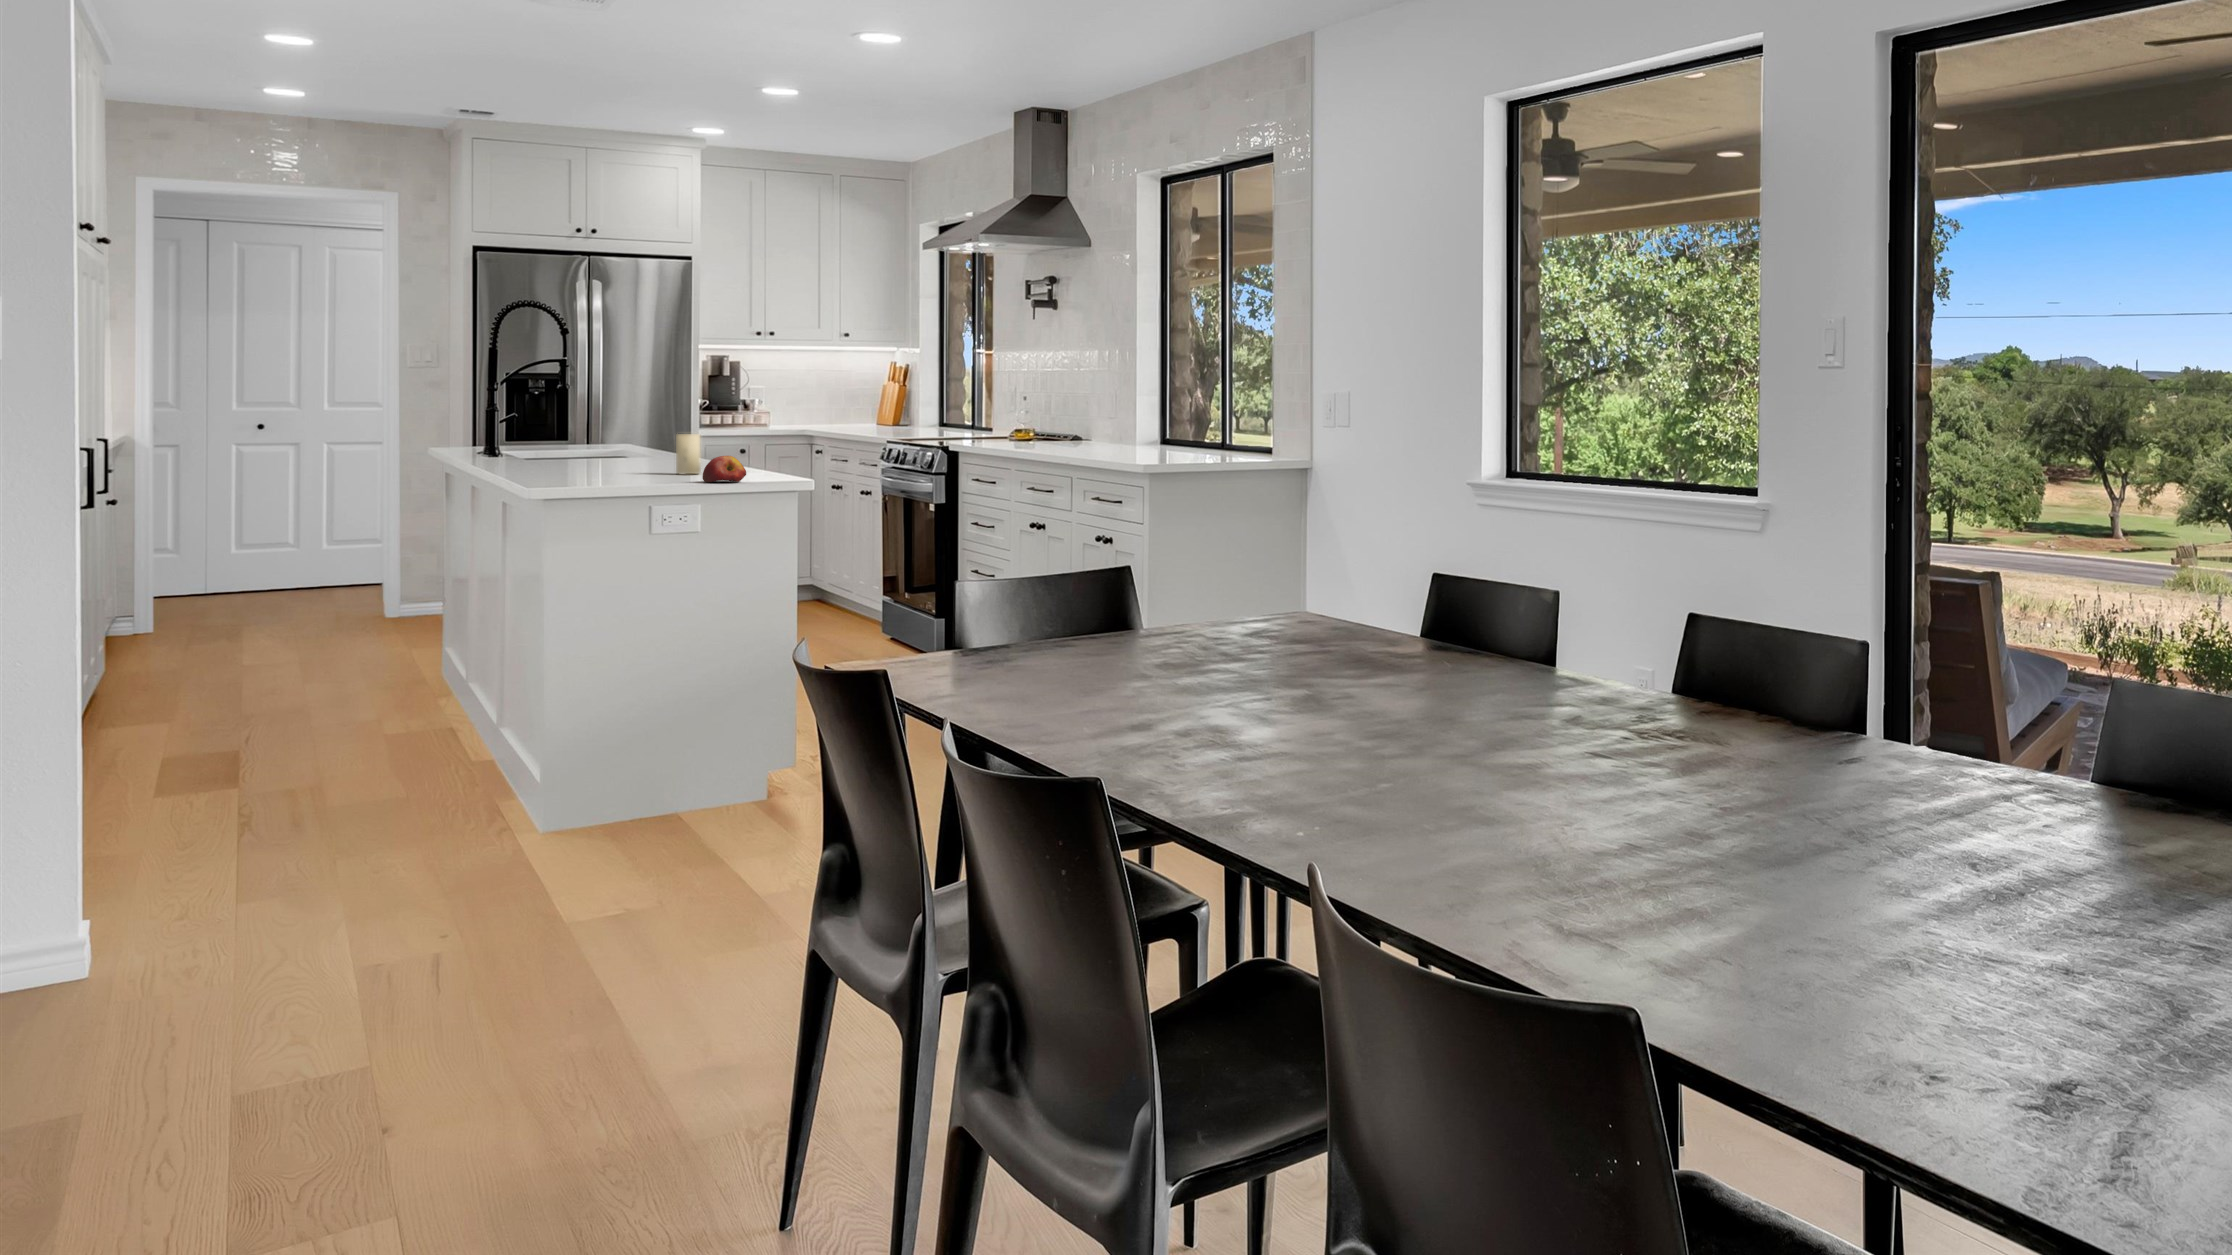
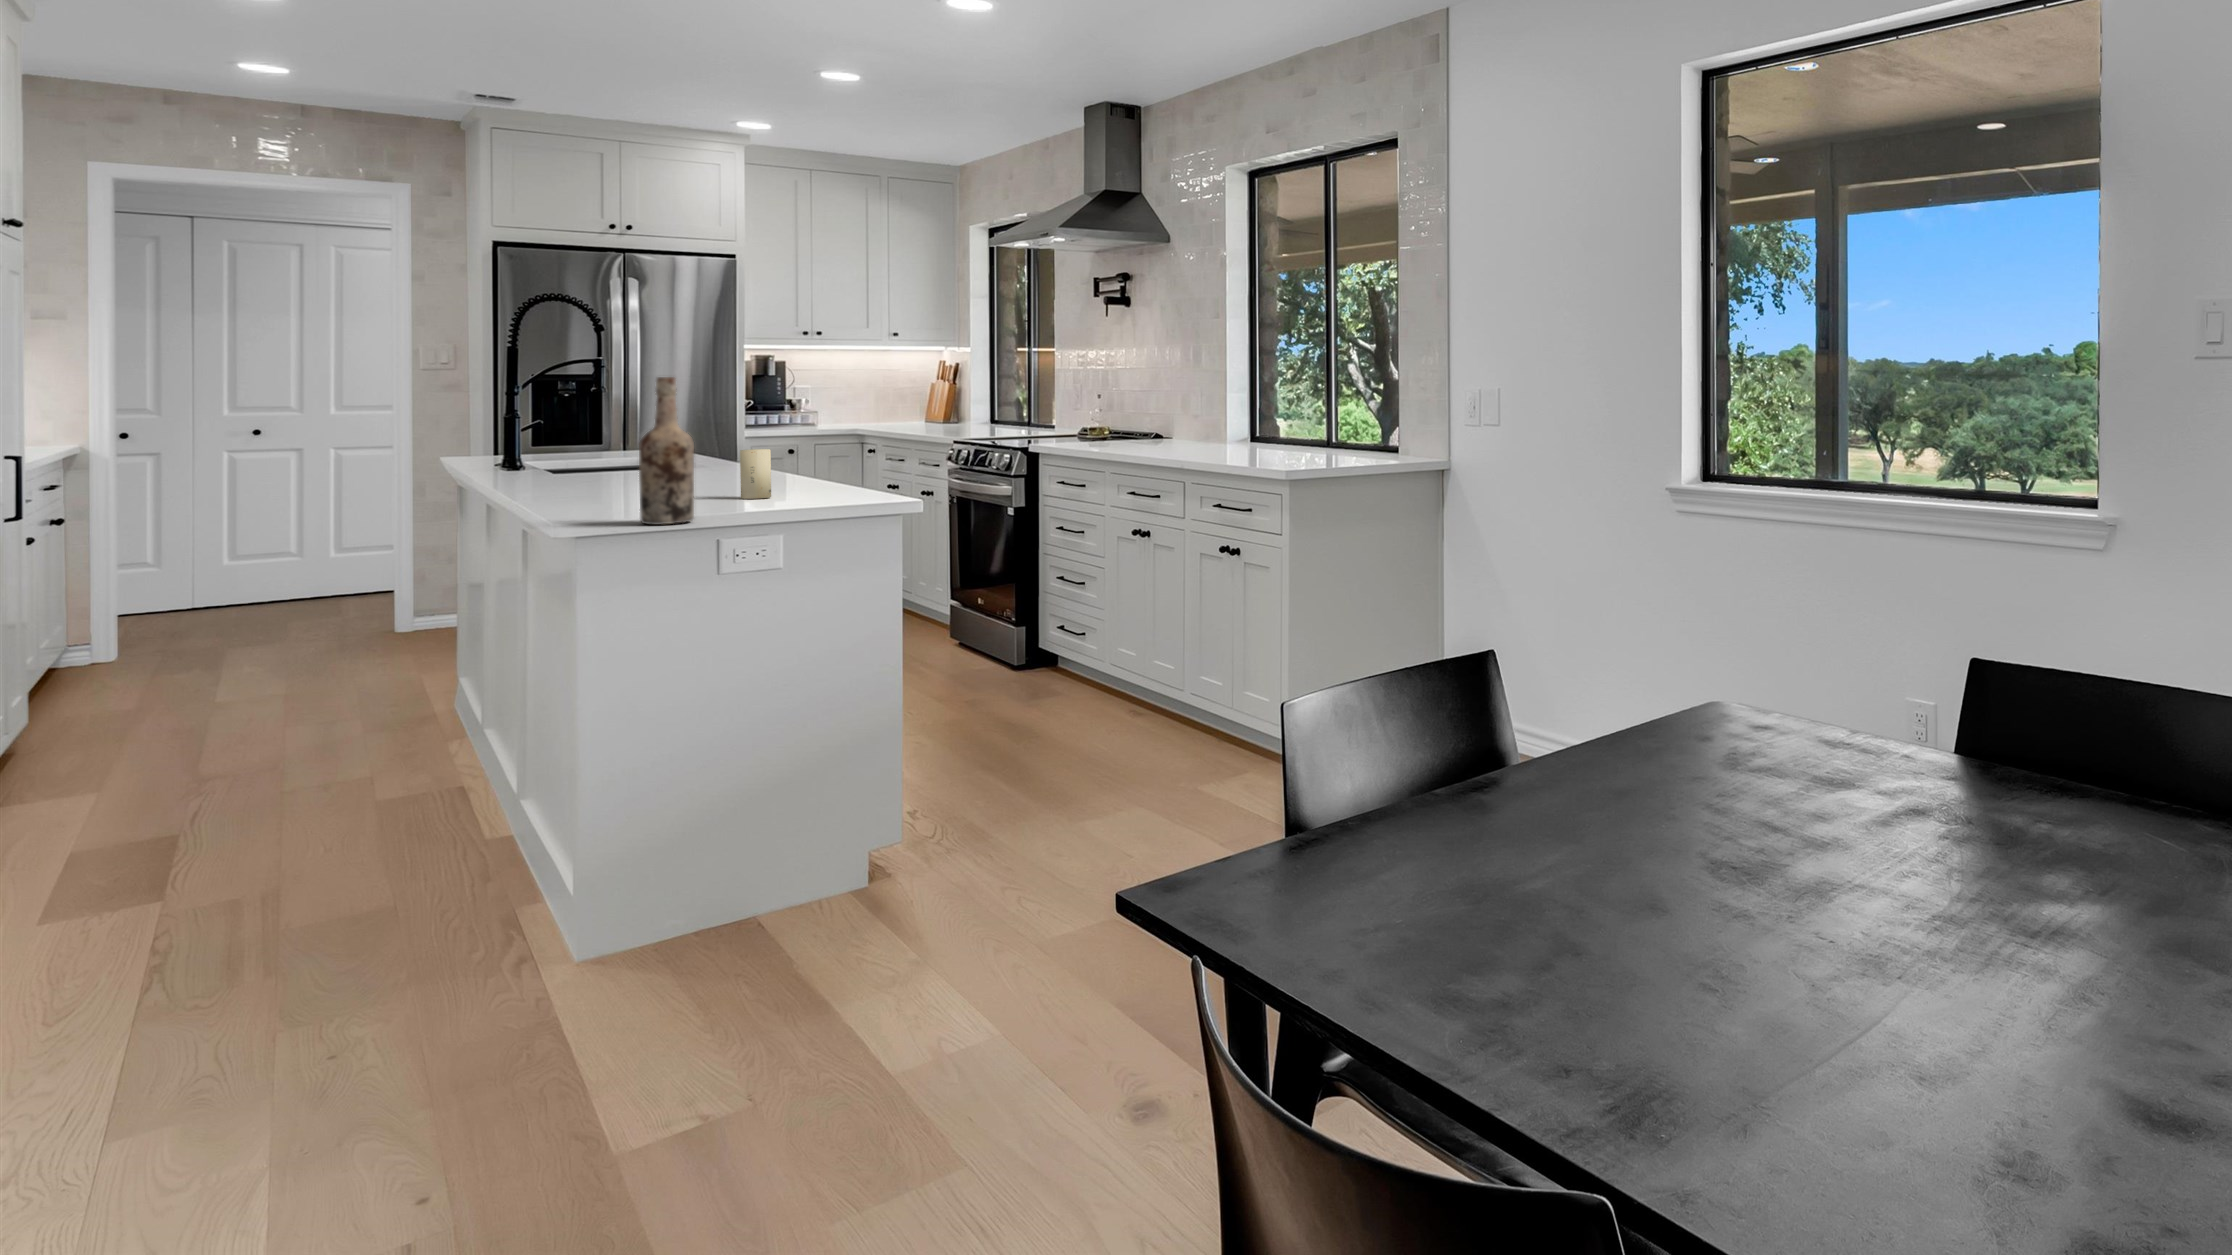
wine bottle: none [596,372,636,486] -> present [639,377,694,525]
apple: present [703,456,746,482] -> none [780,479,836,513]

